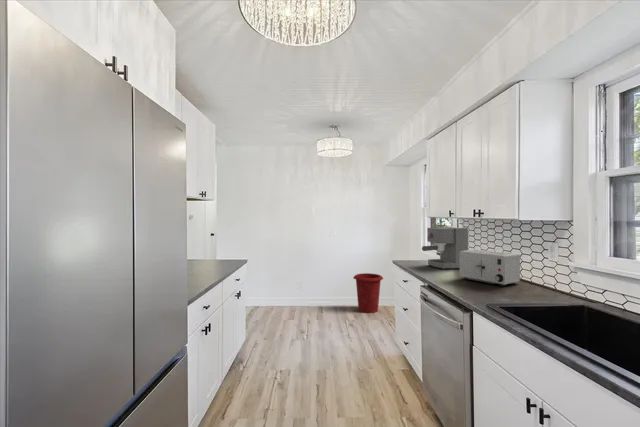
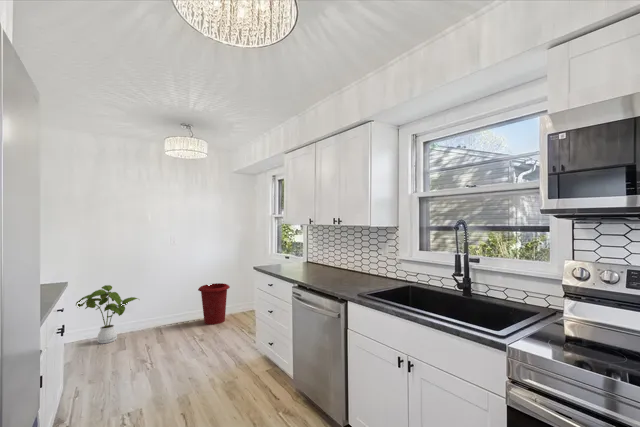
coffee maker: present [422,227,468,269] -> none [284,234,320,271]
toaster: present [460,250,520,286] -> none [321,252,364,279]
house plant: none [258,263,305,312] -> present [76,285,137,344]

